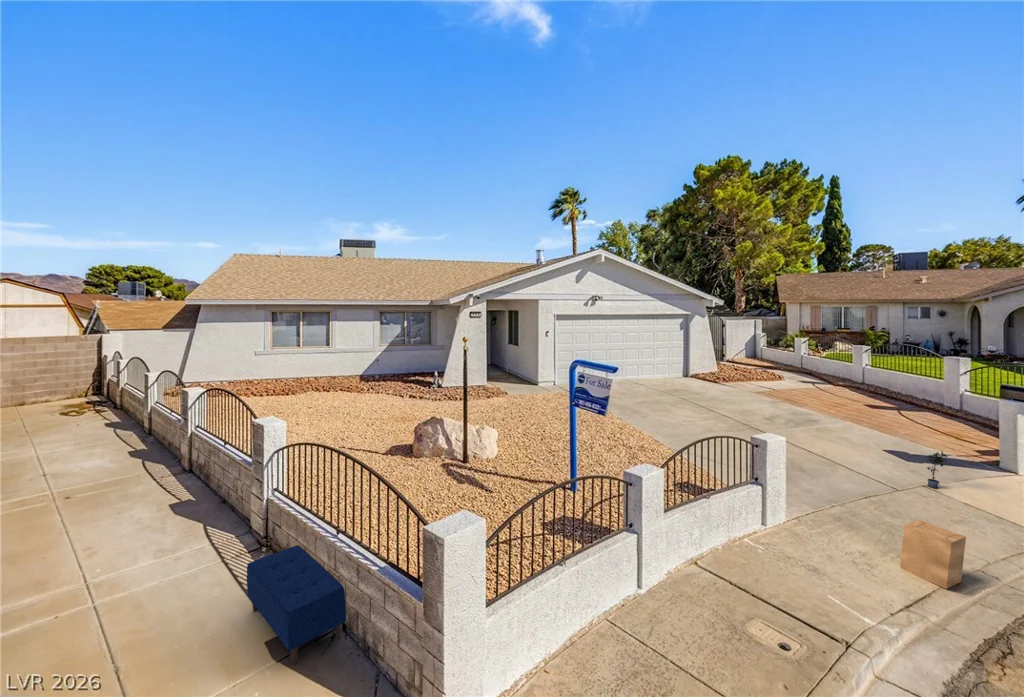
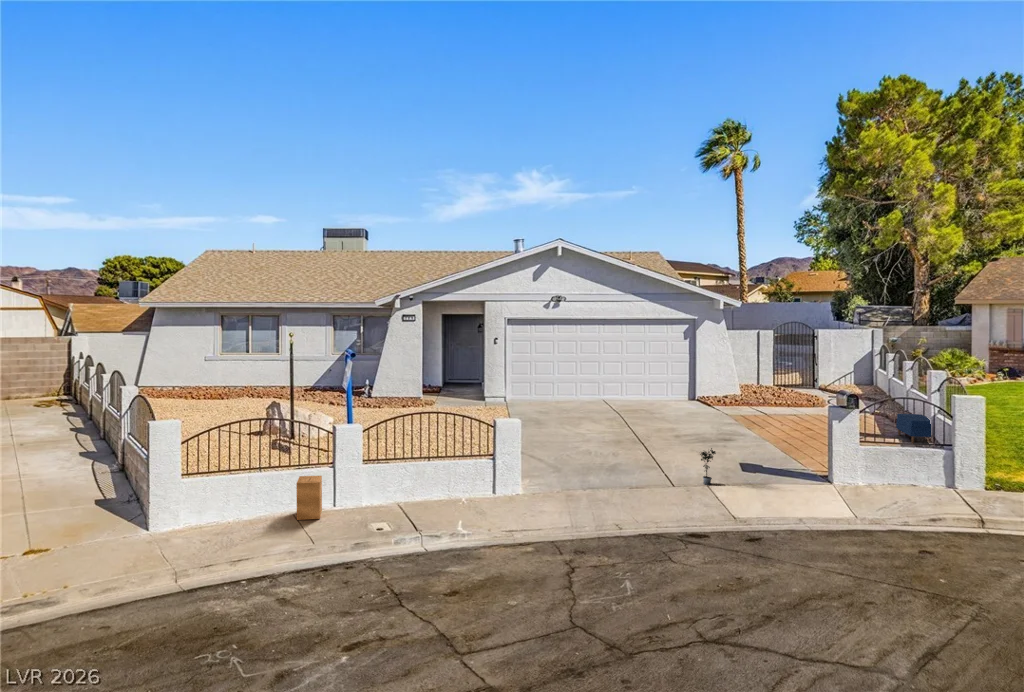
cardboard box: present [900,520,966,589] -> present [296,476,322,520]
bench: present [247,545,346,665] -> present [896,414,934,445]

